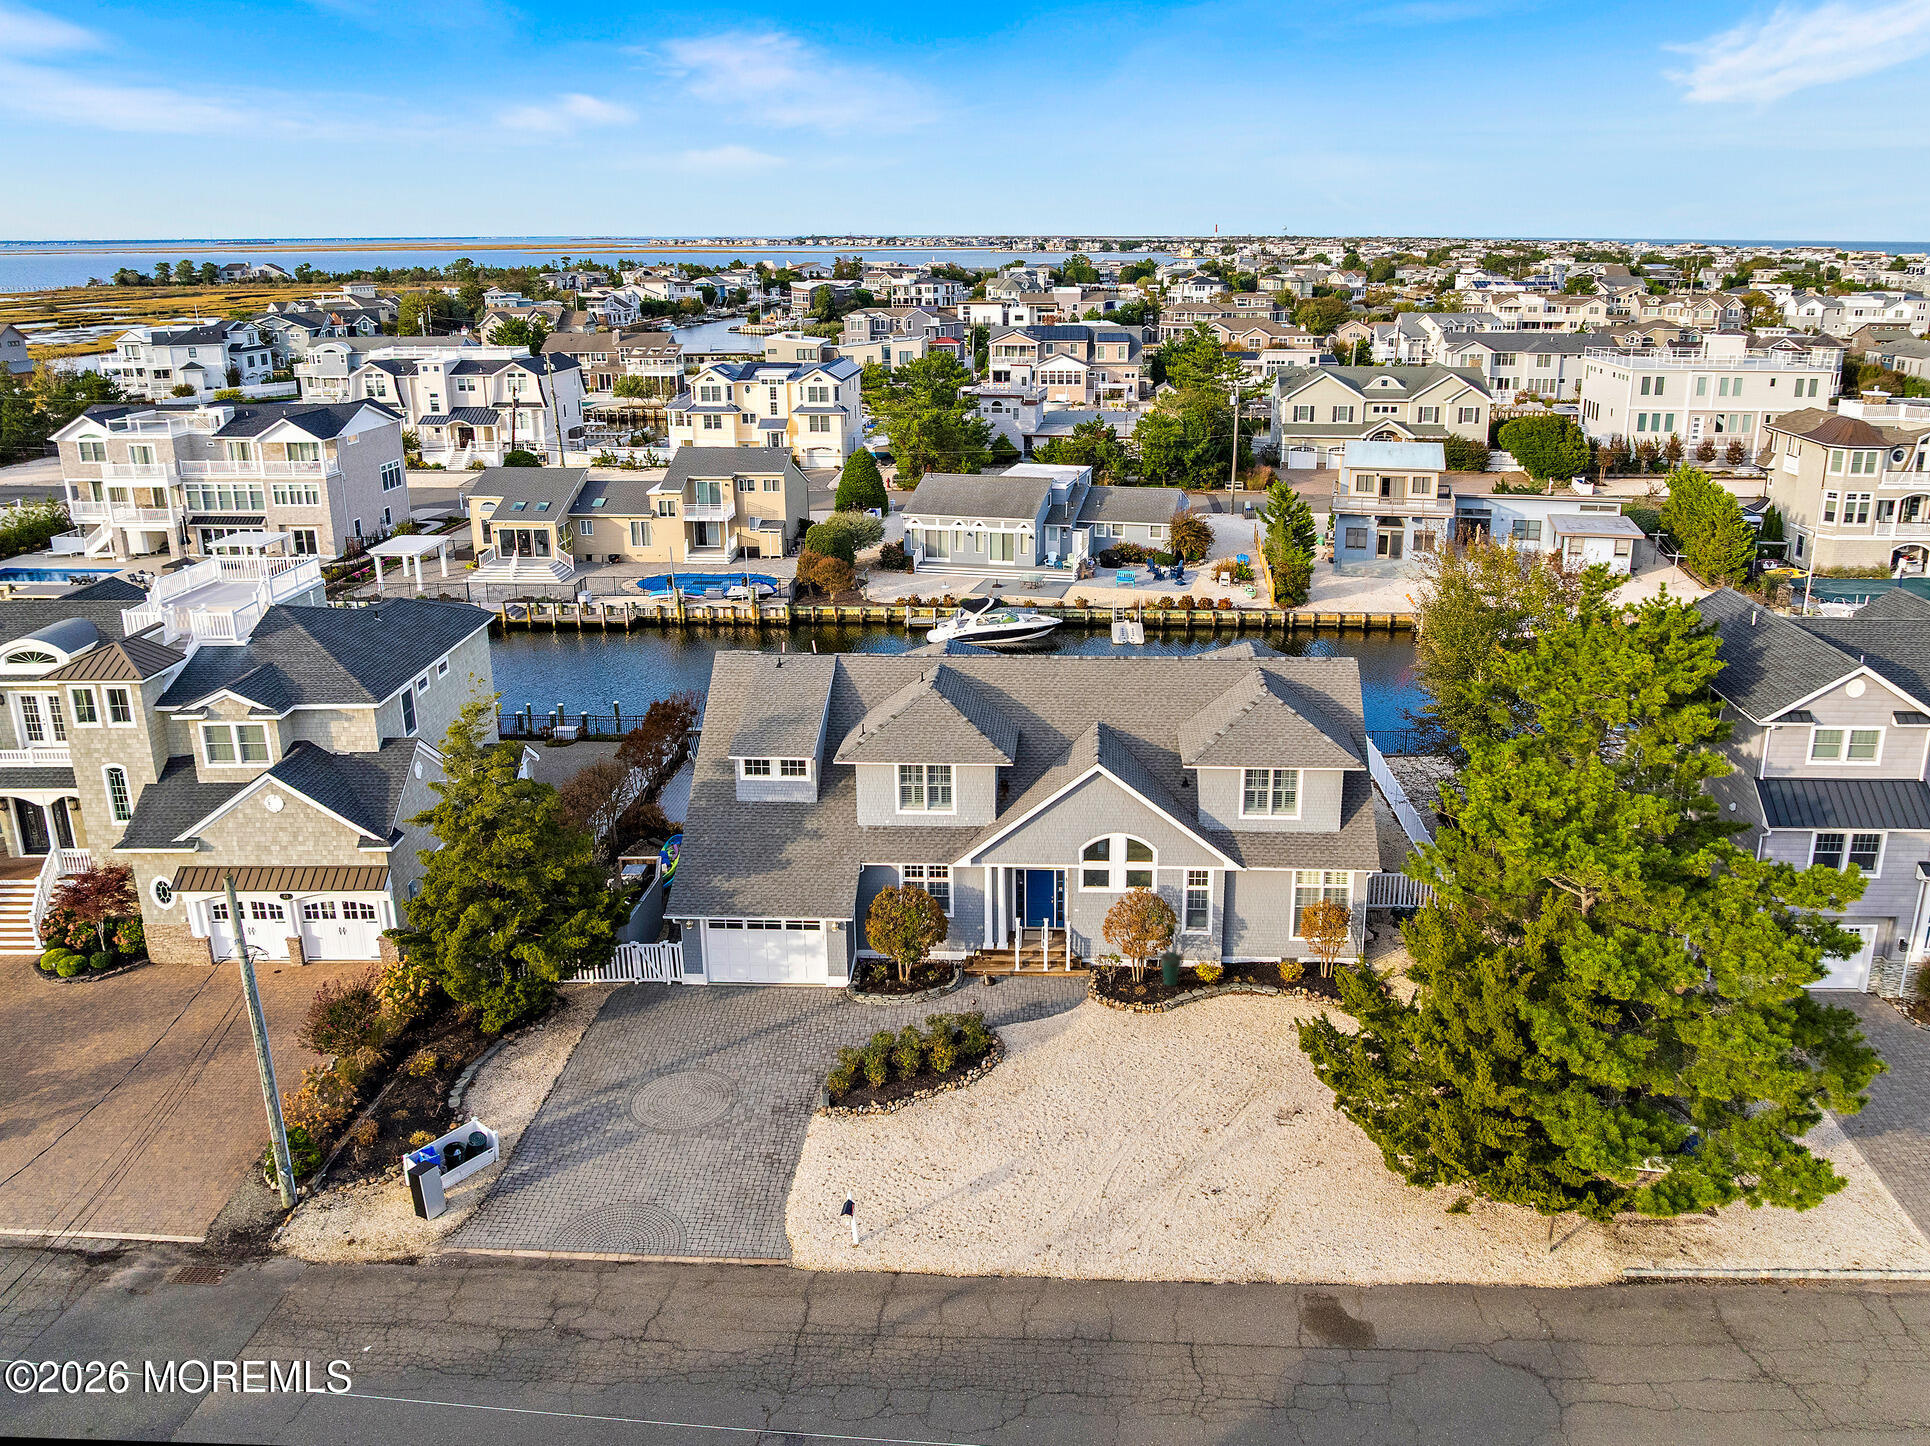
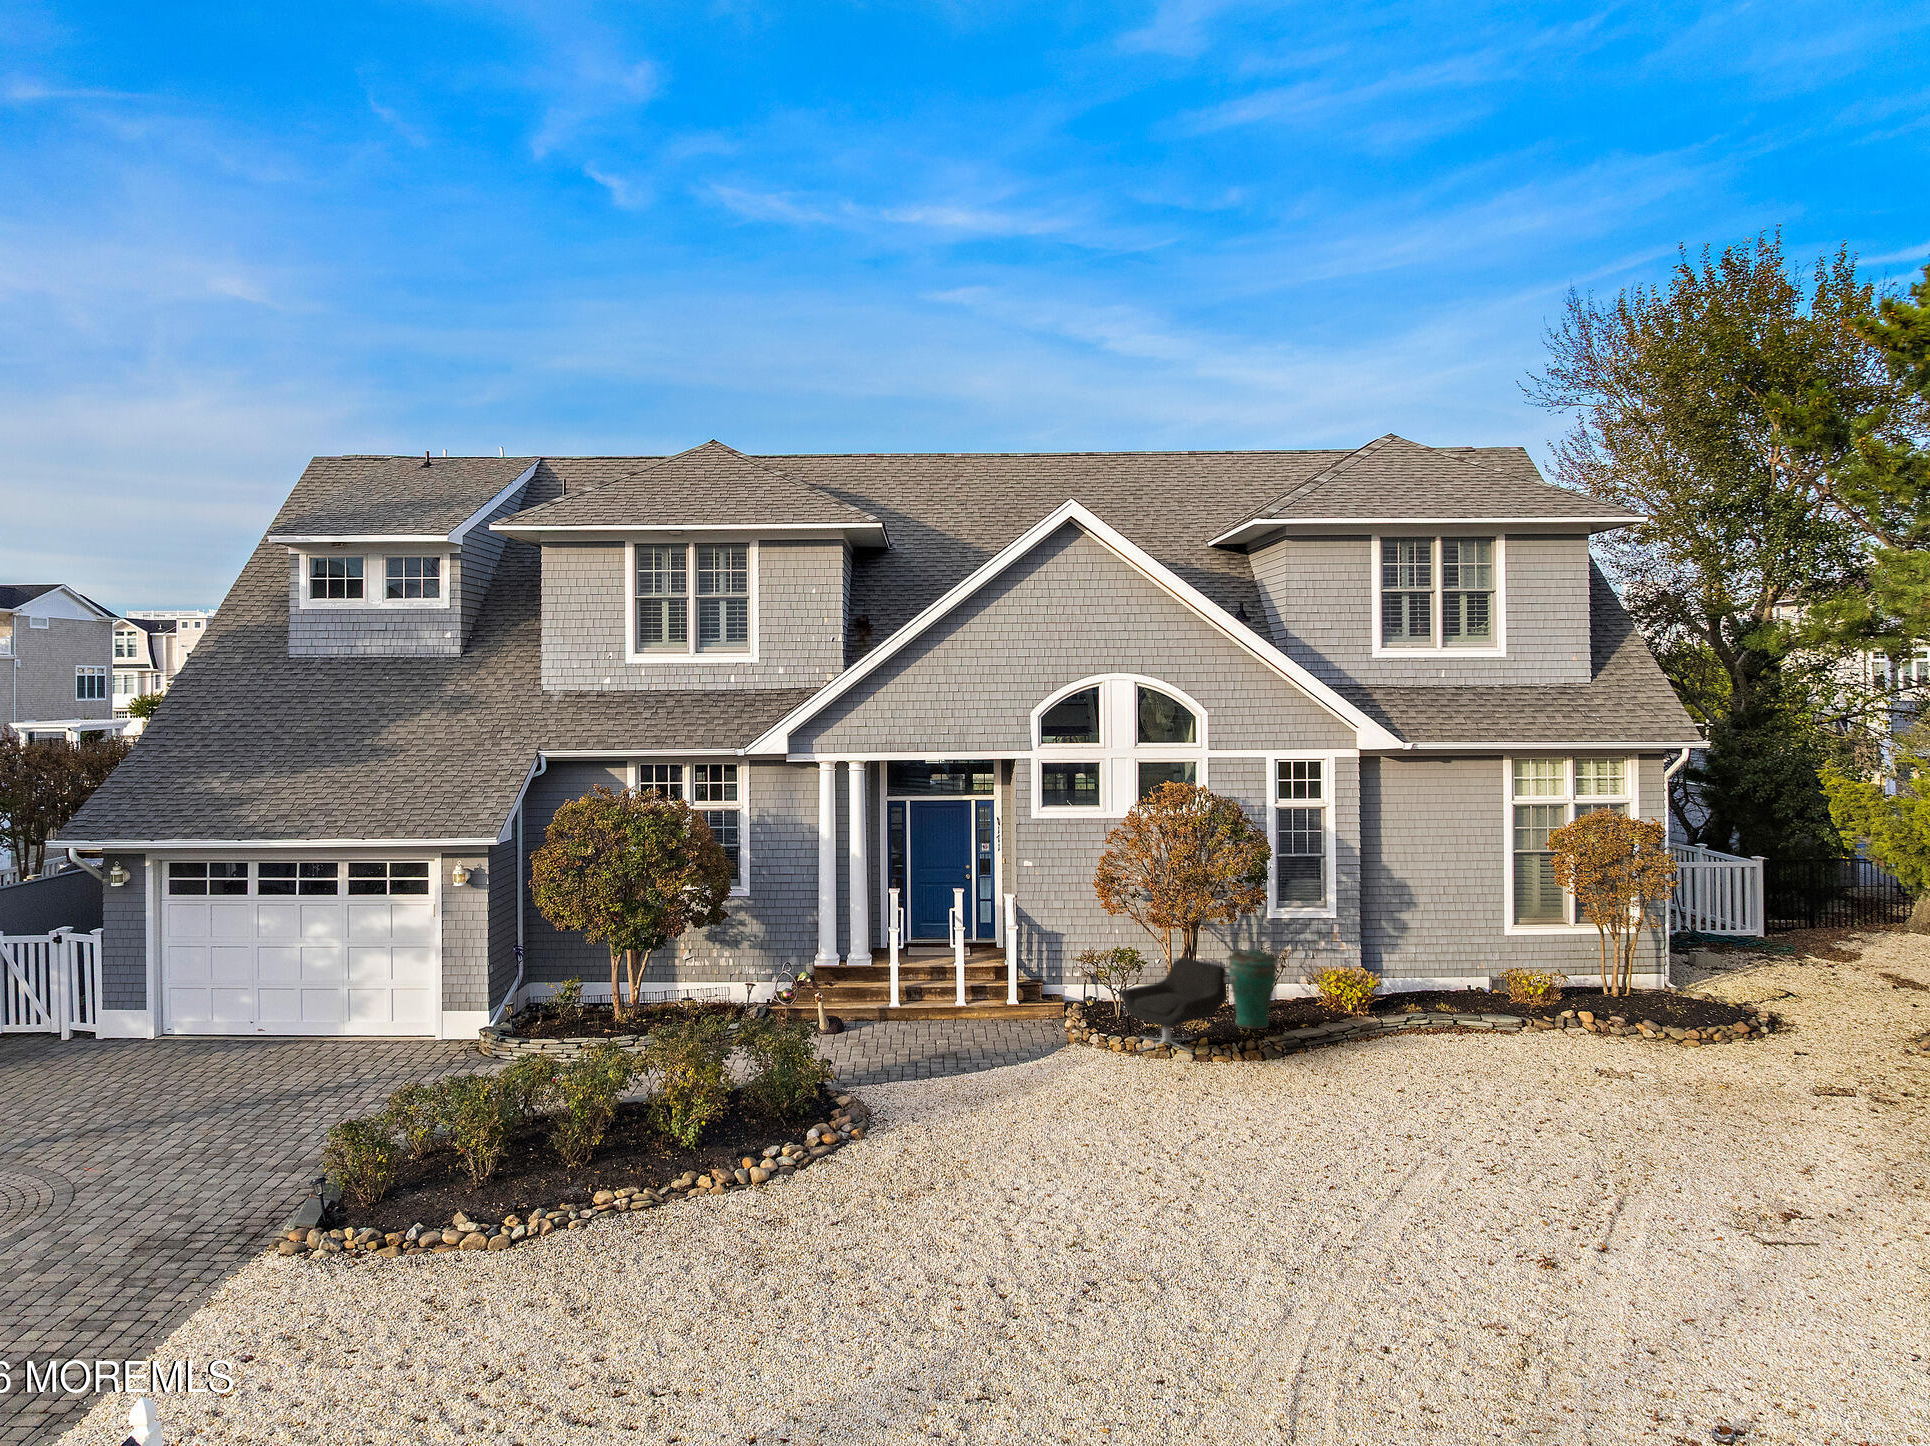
lounge chair: none [1112,959,1156,1004] -> present [1119,957,1226,1052]

